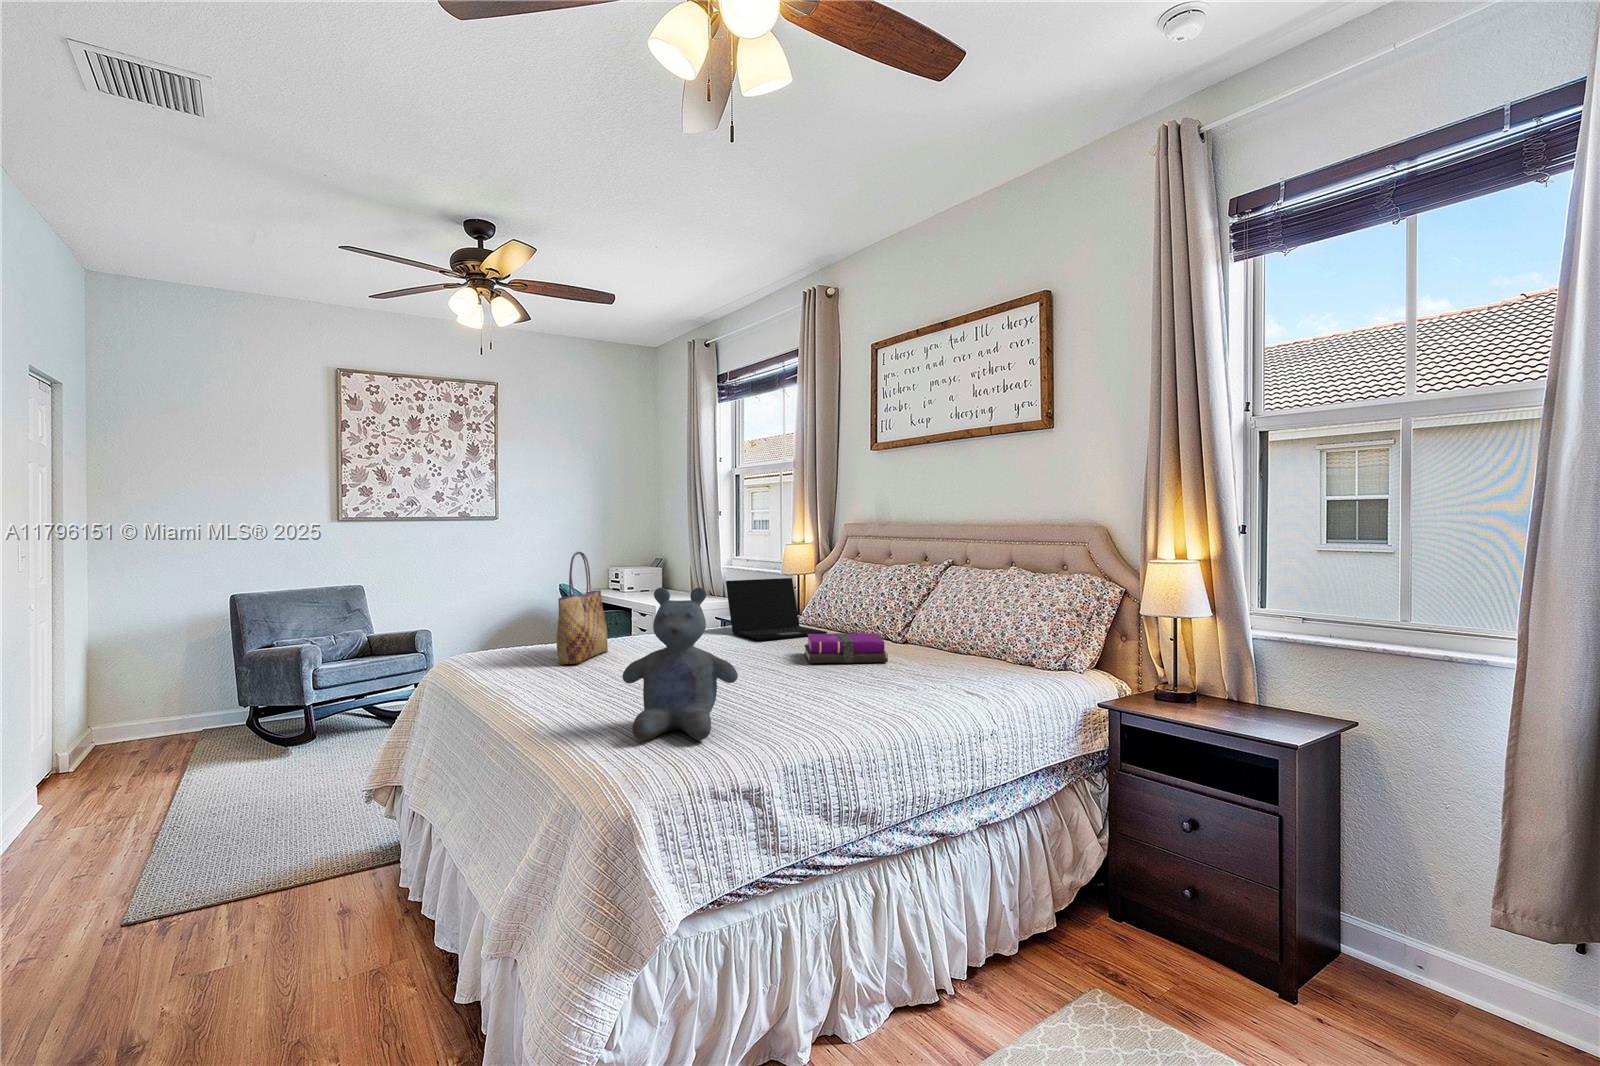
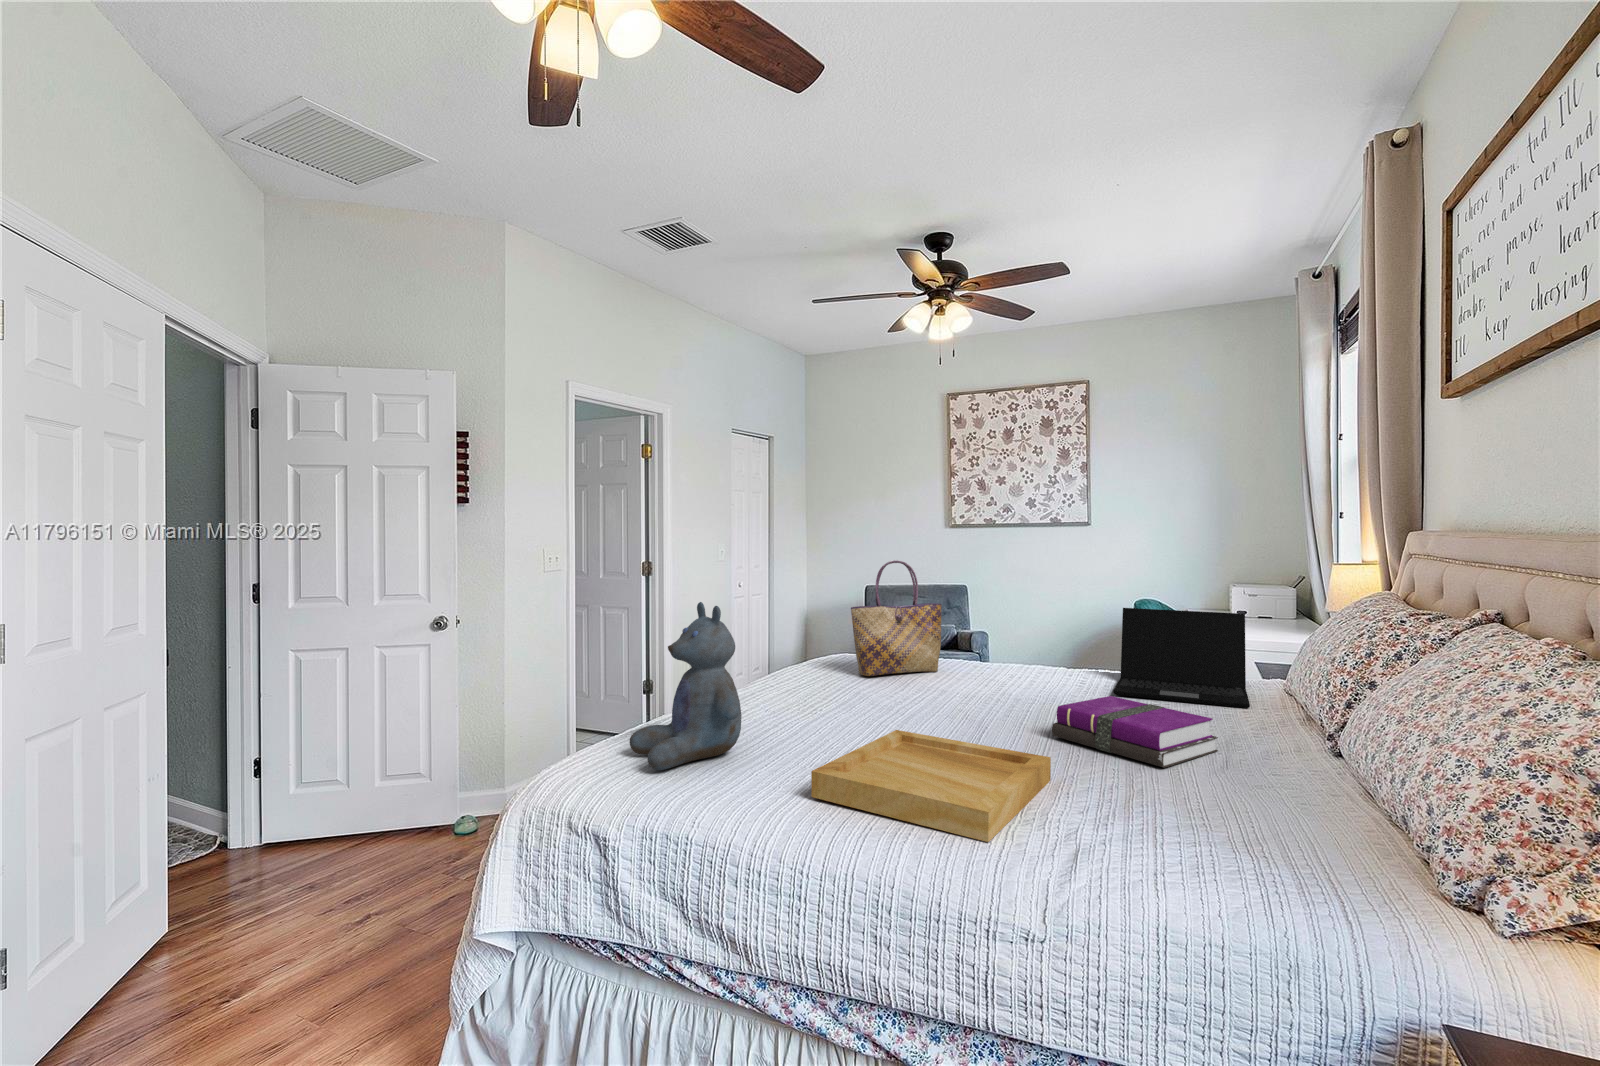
tray: none [773,664,938,716] -> present [811,730,1051,842]

